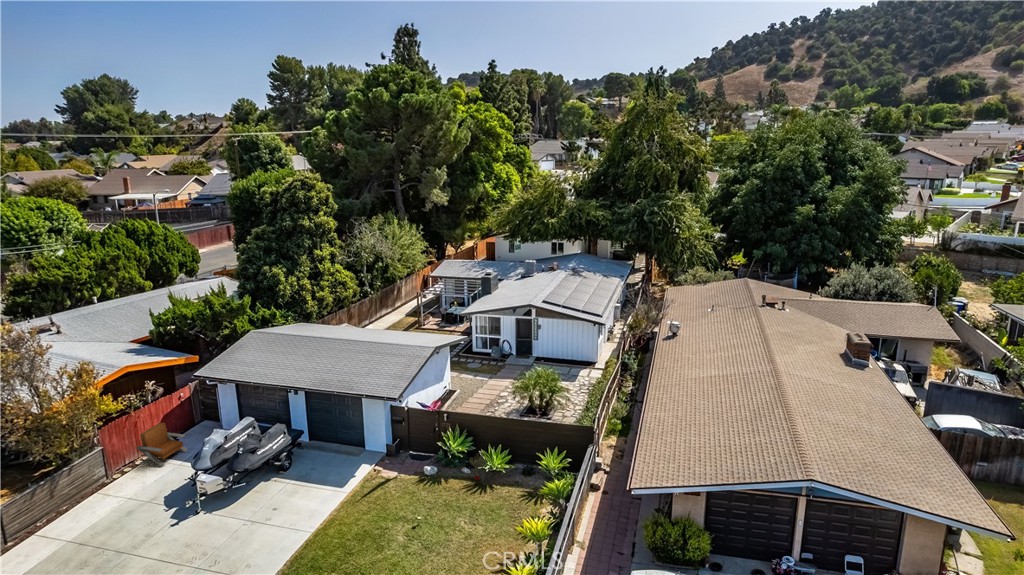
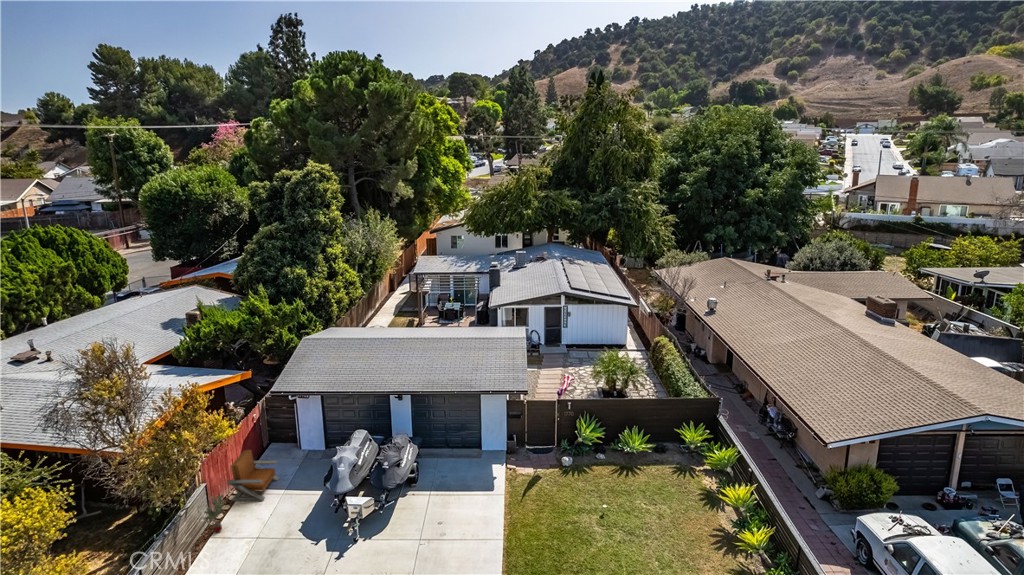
potted tree: present [470,454,487,481] -> present [203,495,225,533]

